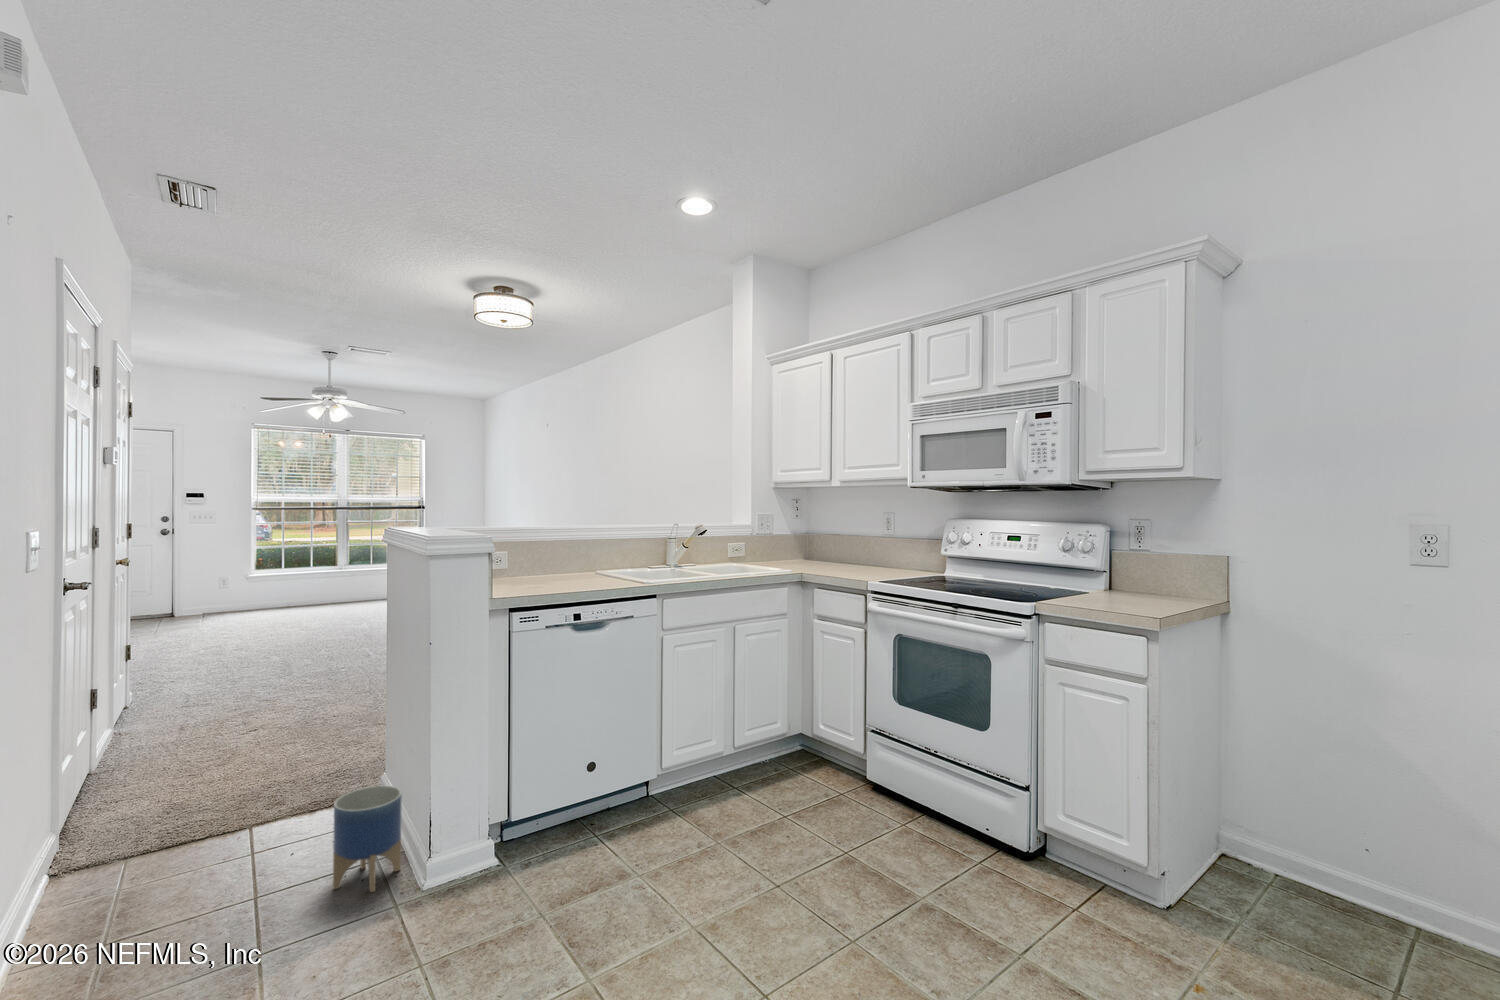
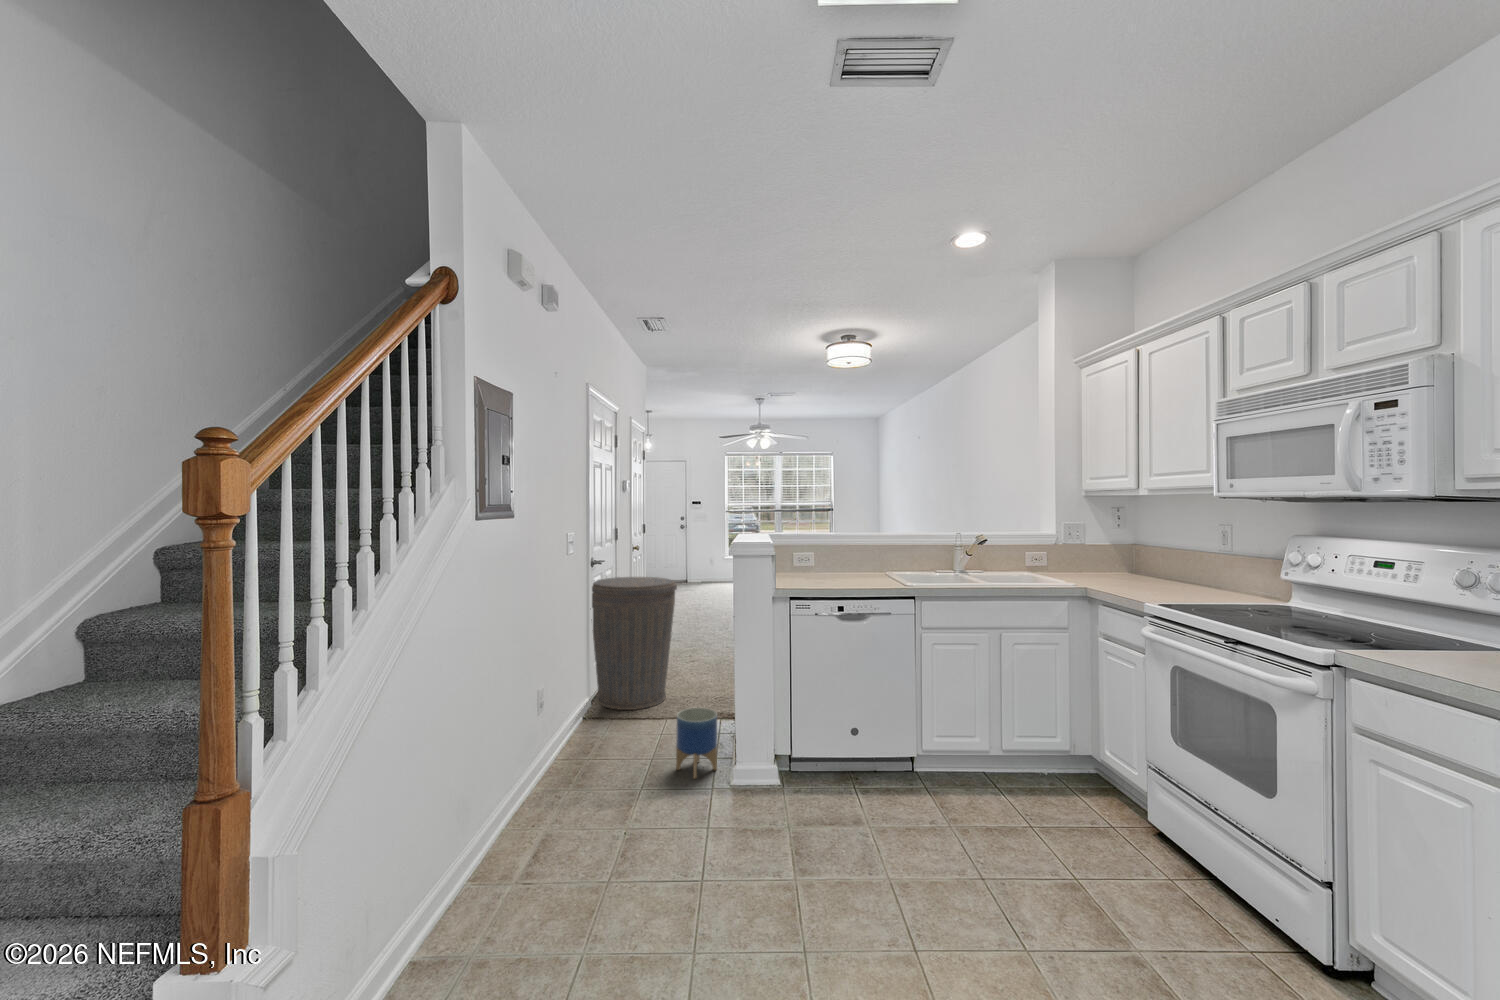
trash can: none [86,609,270,834] -> present [592,577,677,710]

